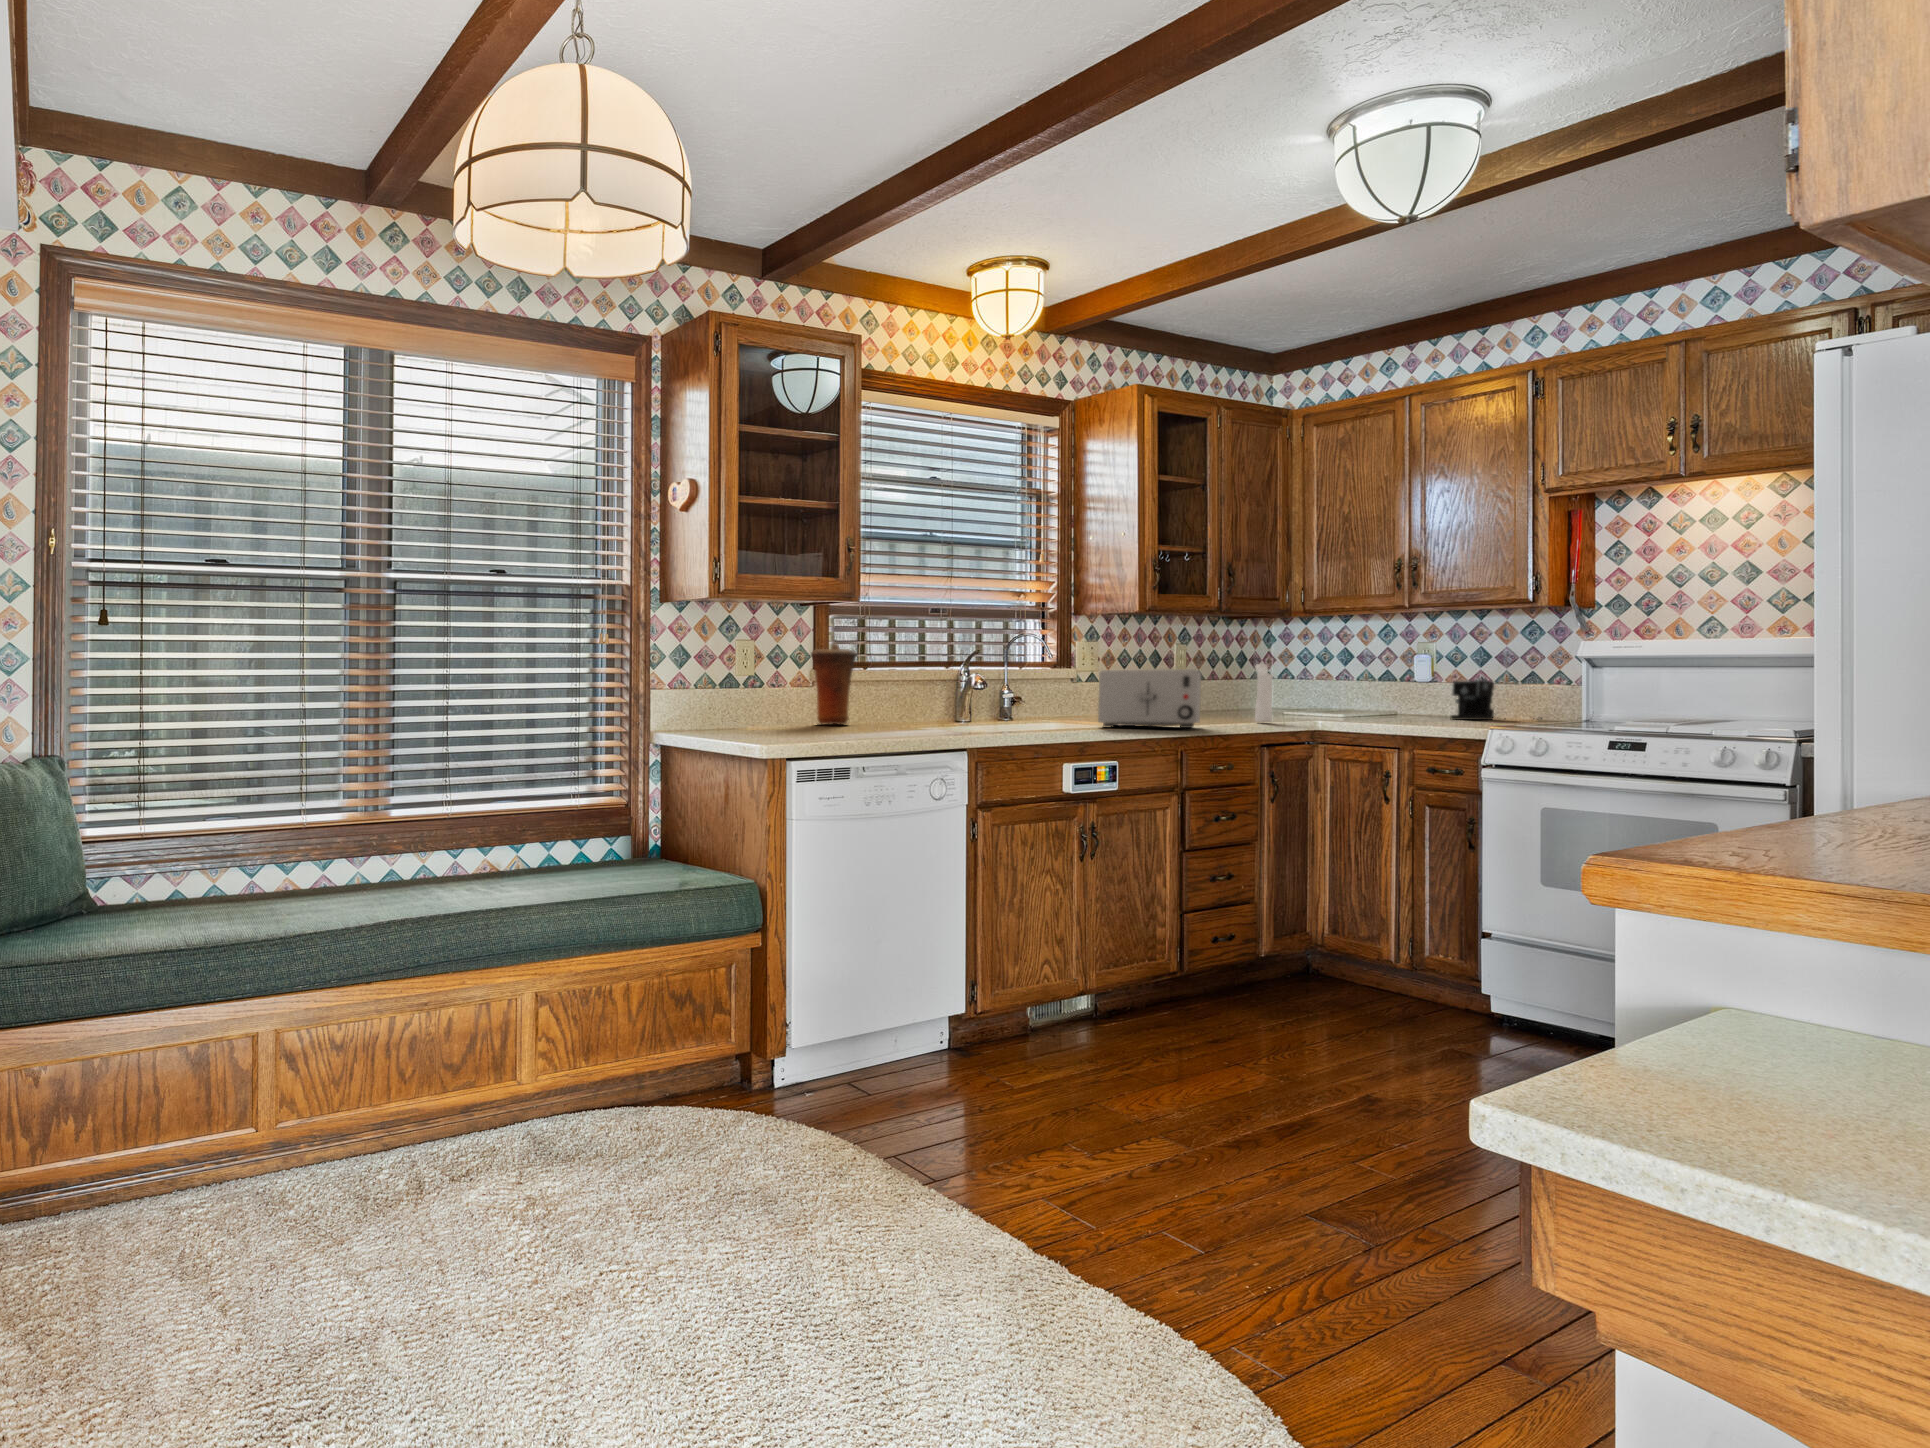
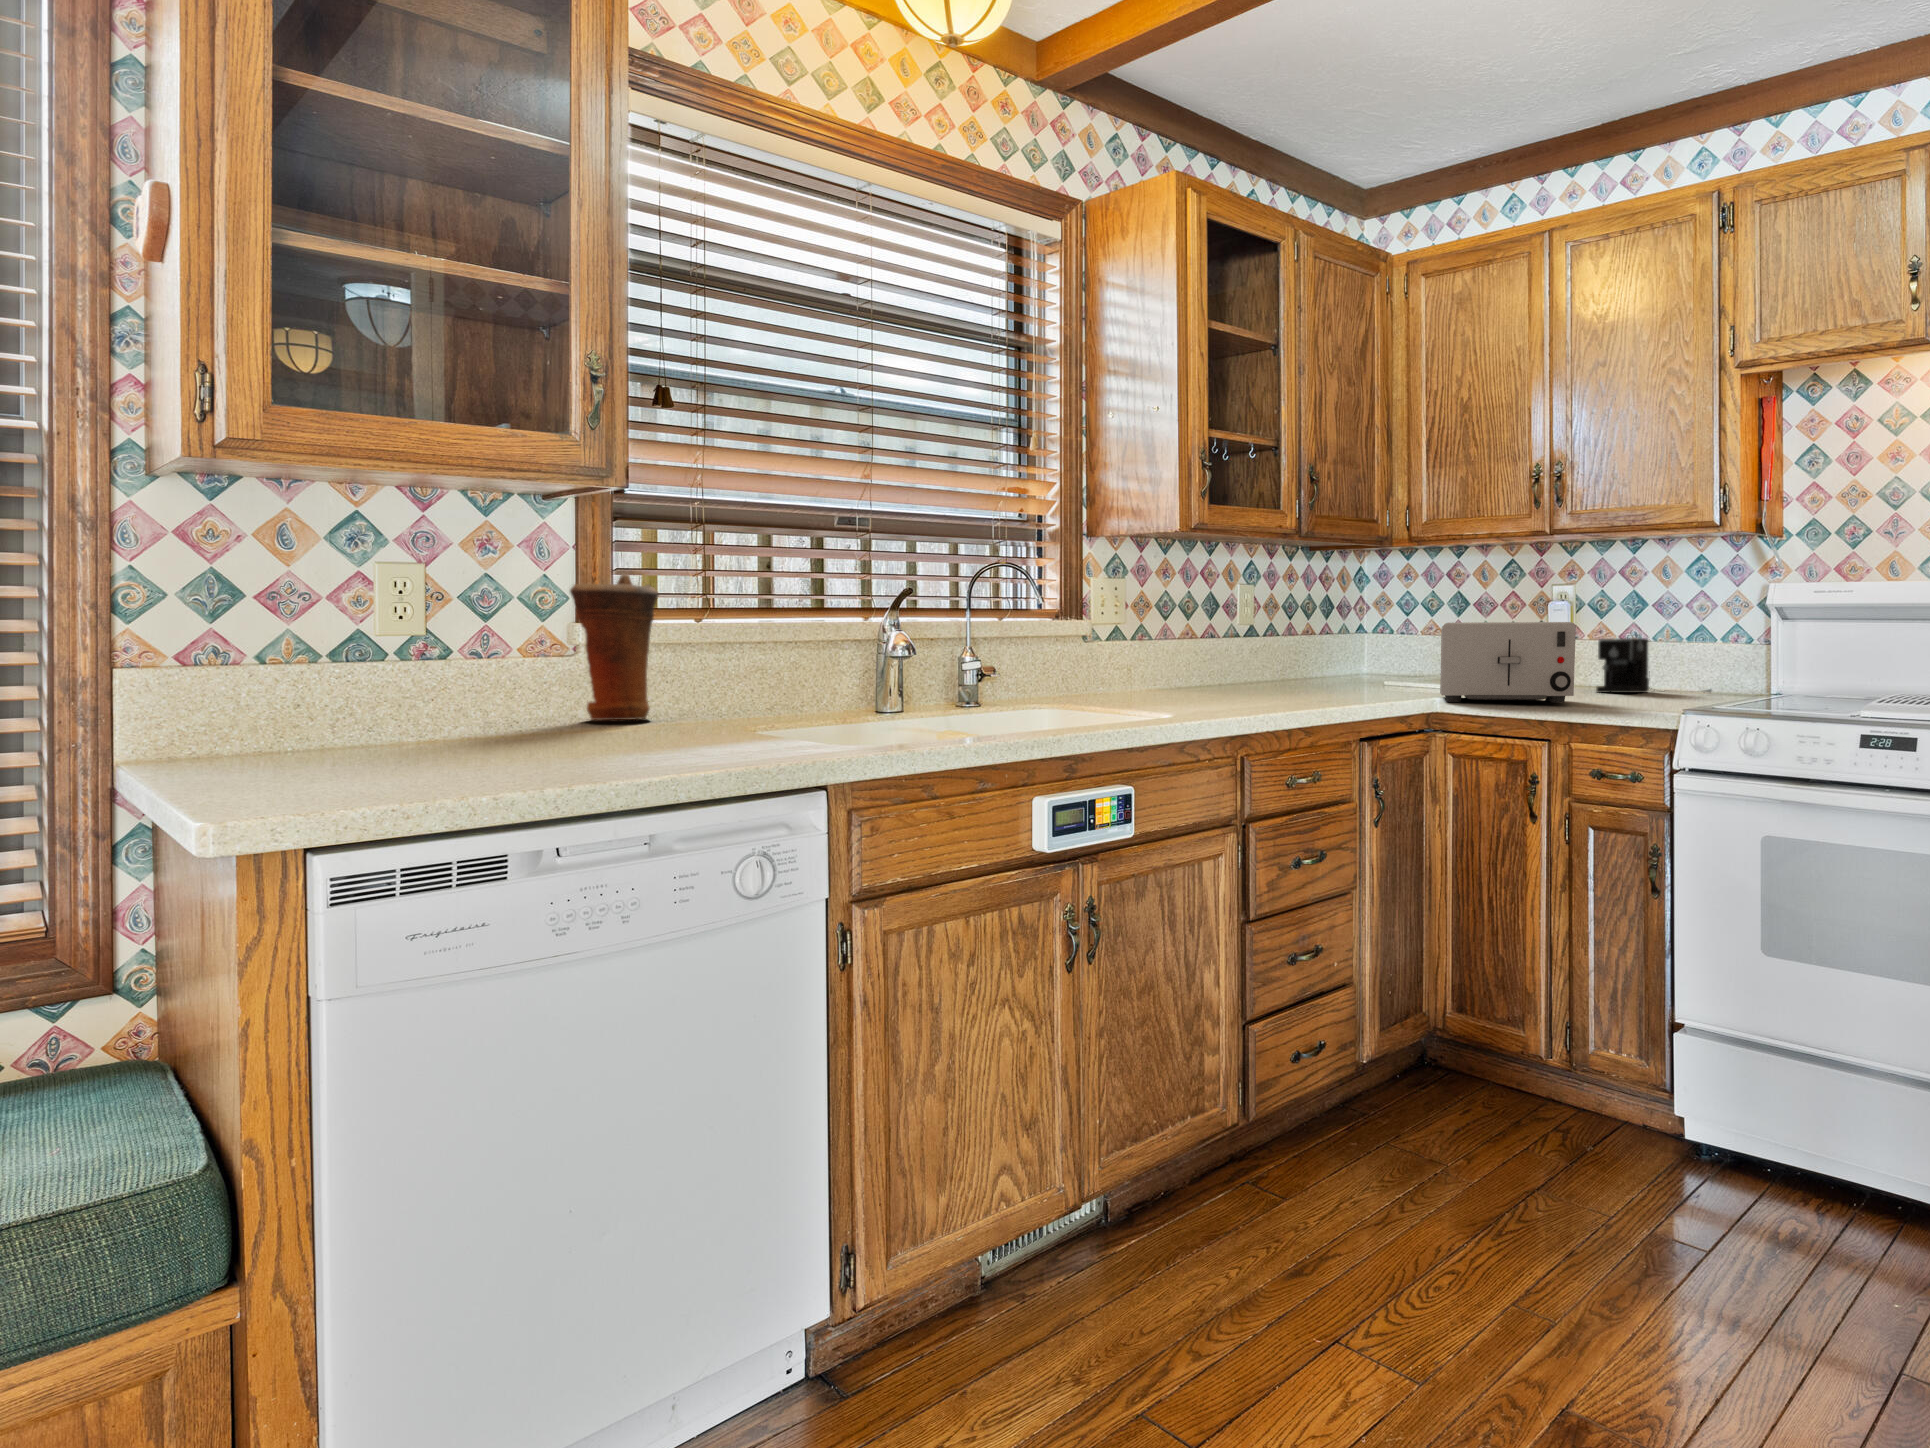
pepper mill: present [1255,664,1273,722] -> none [1337,614,1363,703]
toaster: present [1098,669,1201,728] -> present [1440,622,1576,702]

